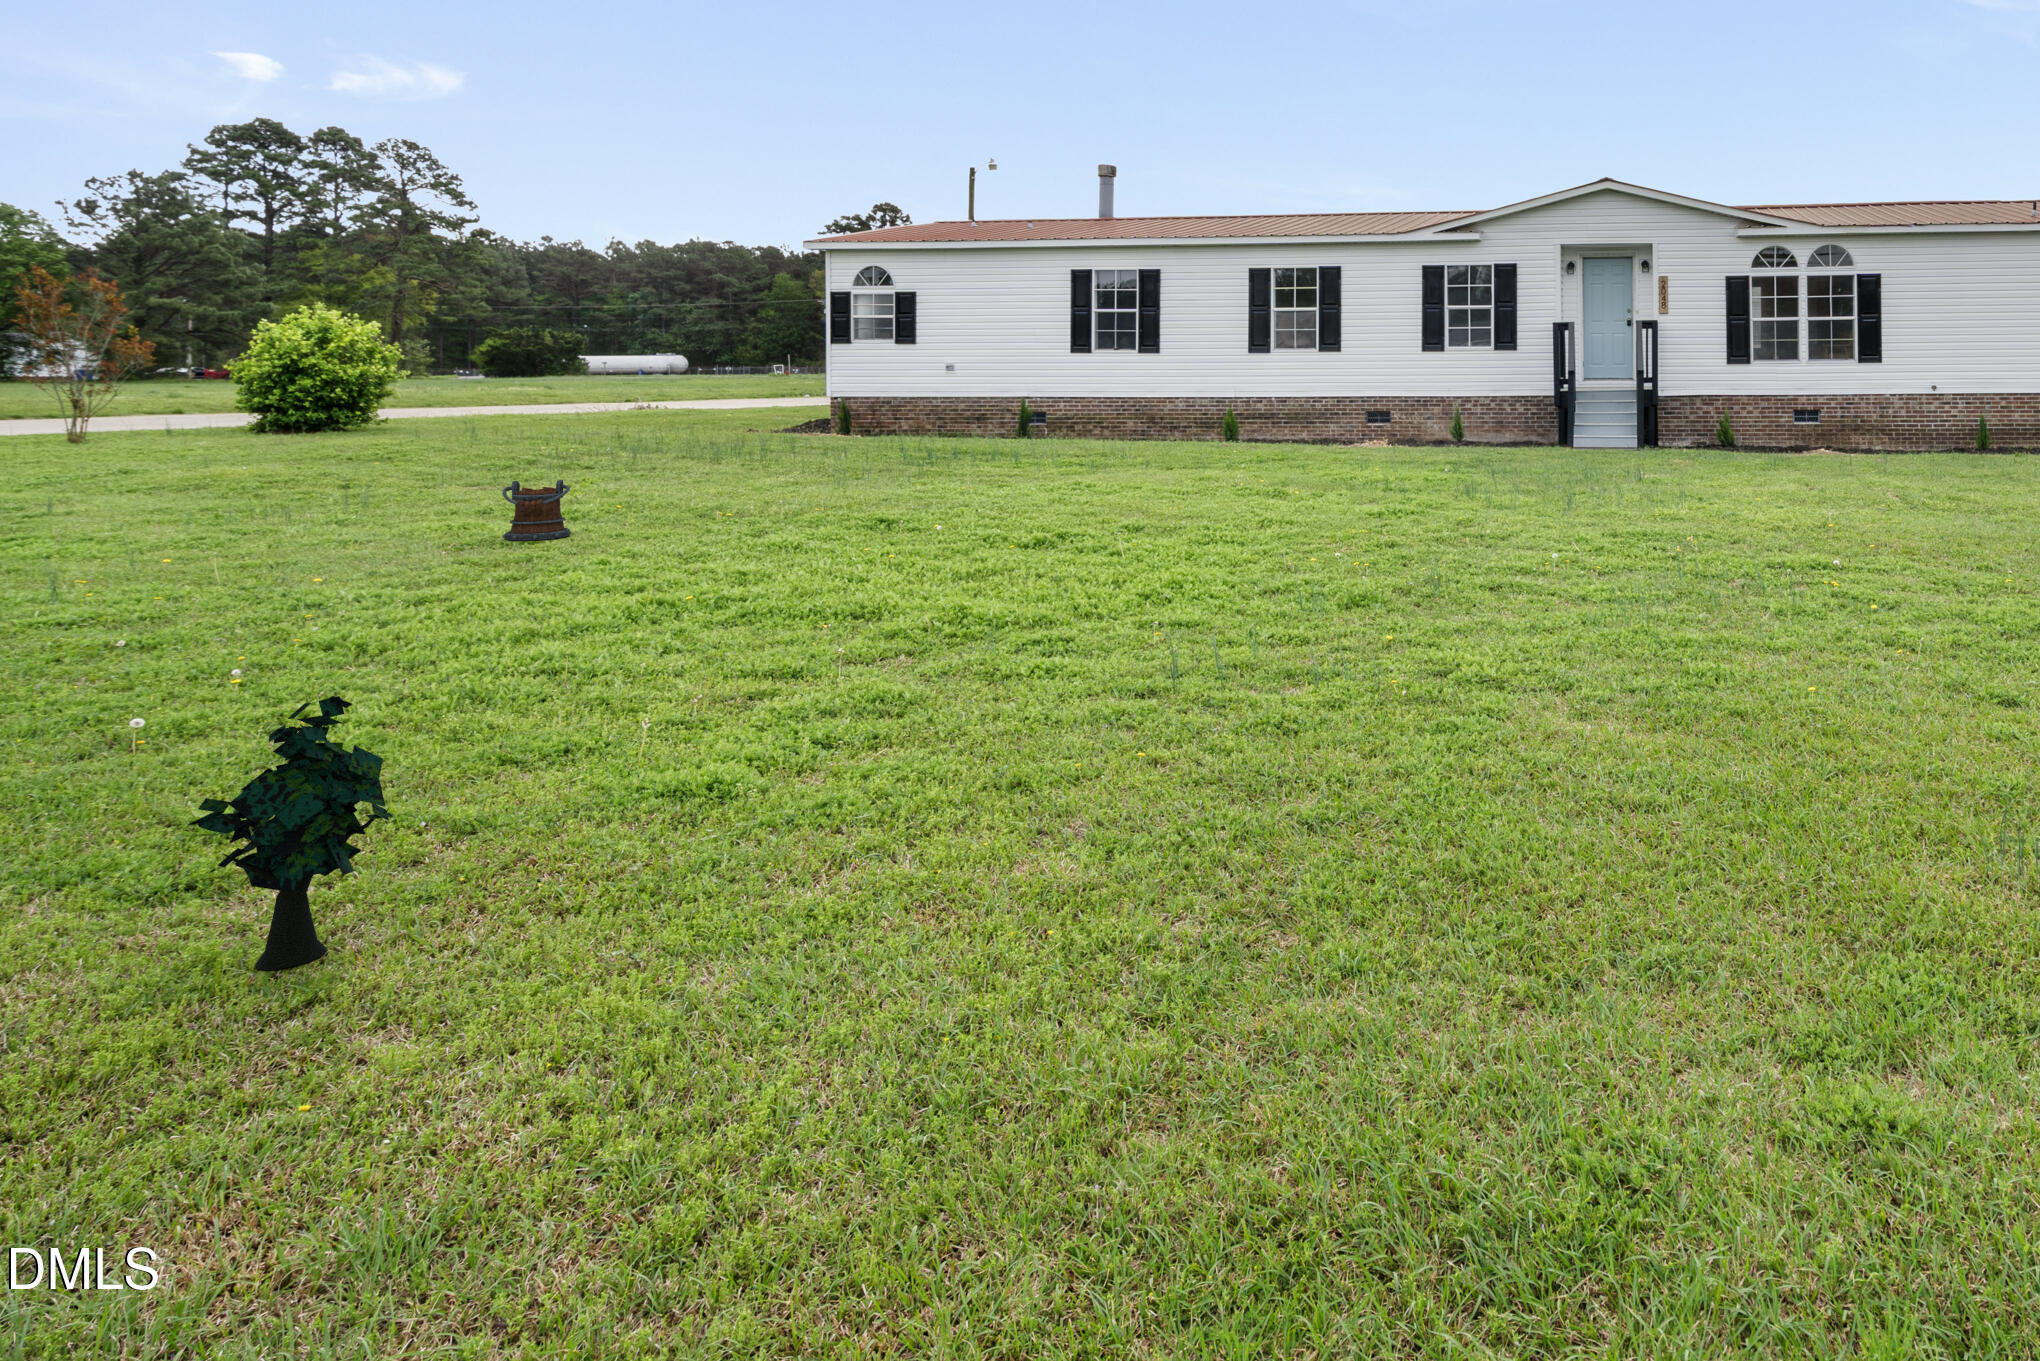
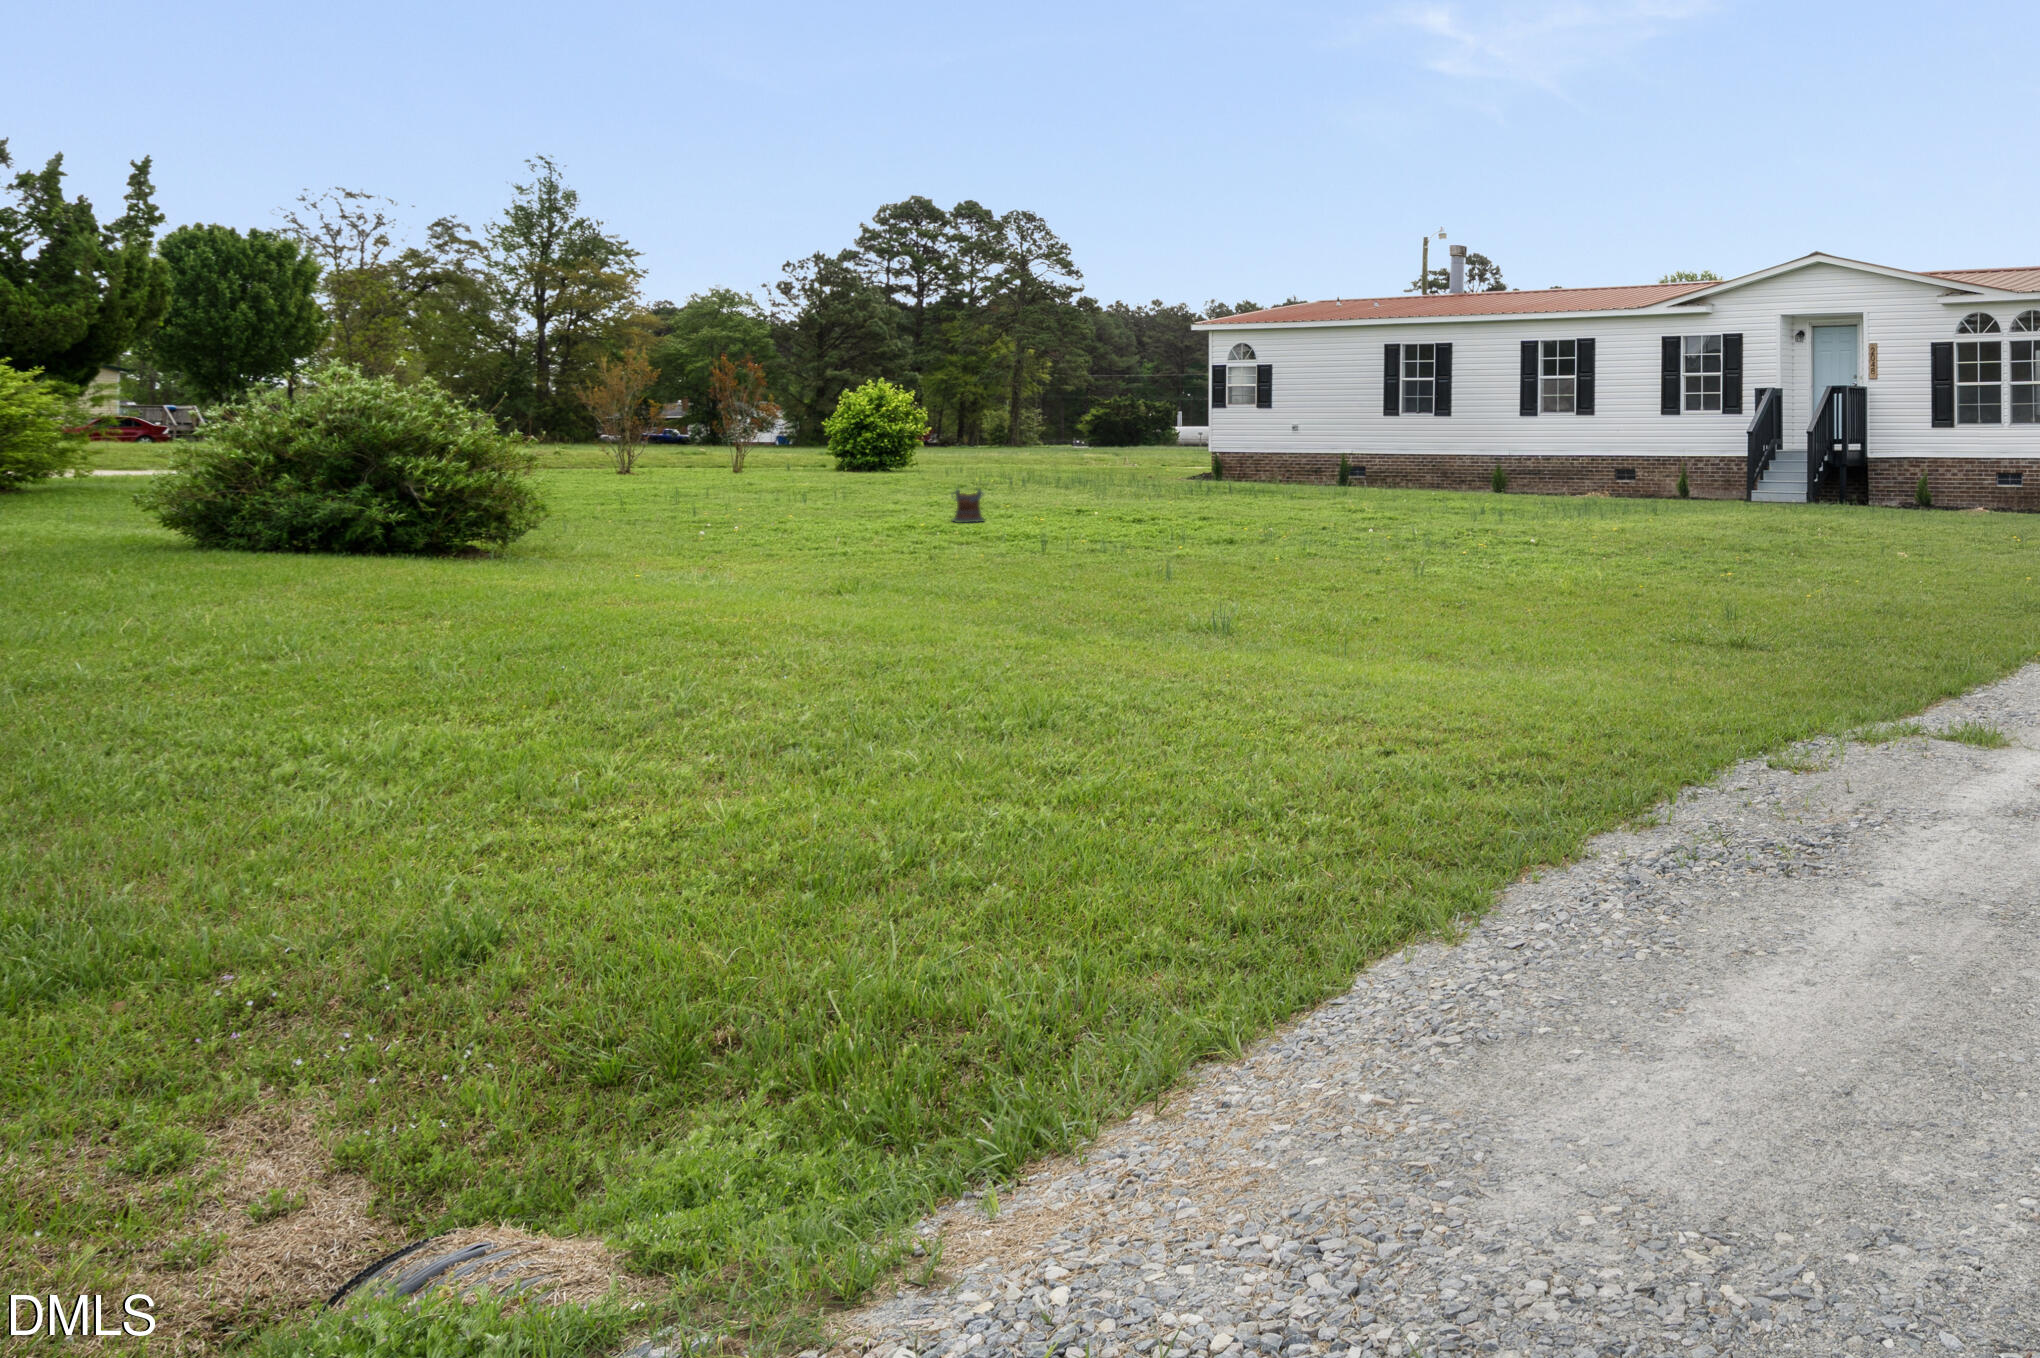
decorative plant: present [188,696,394,970] -> none [821,519,871,598]

